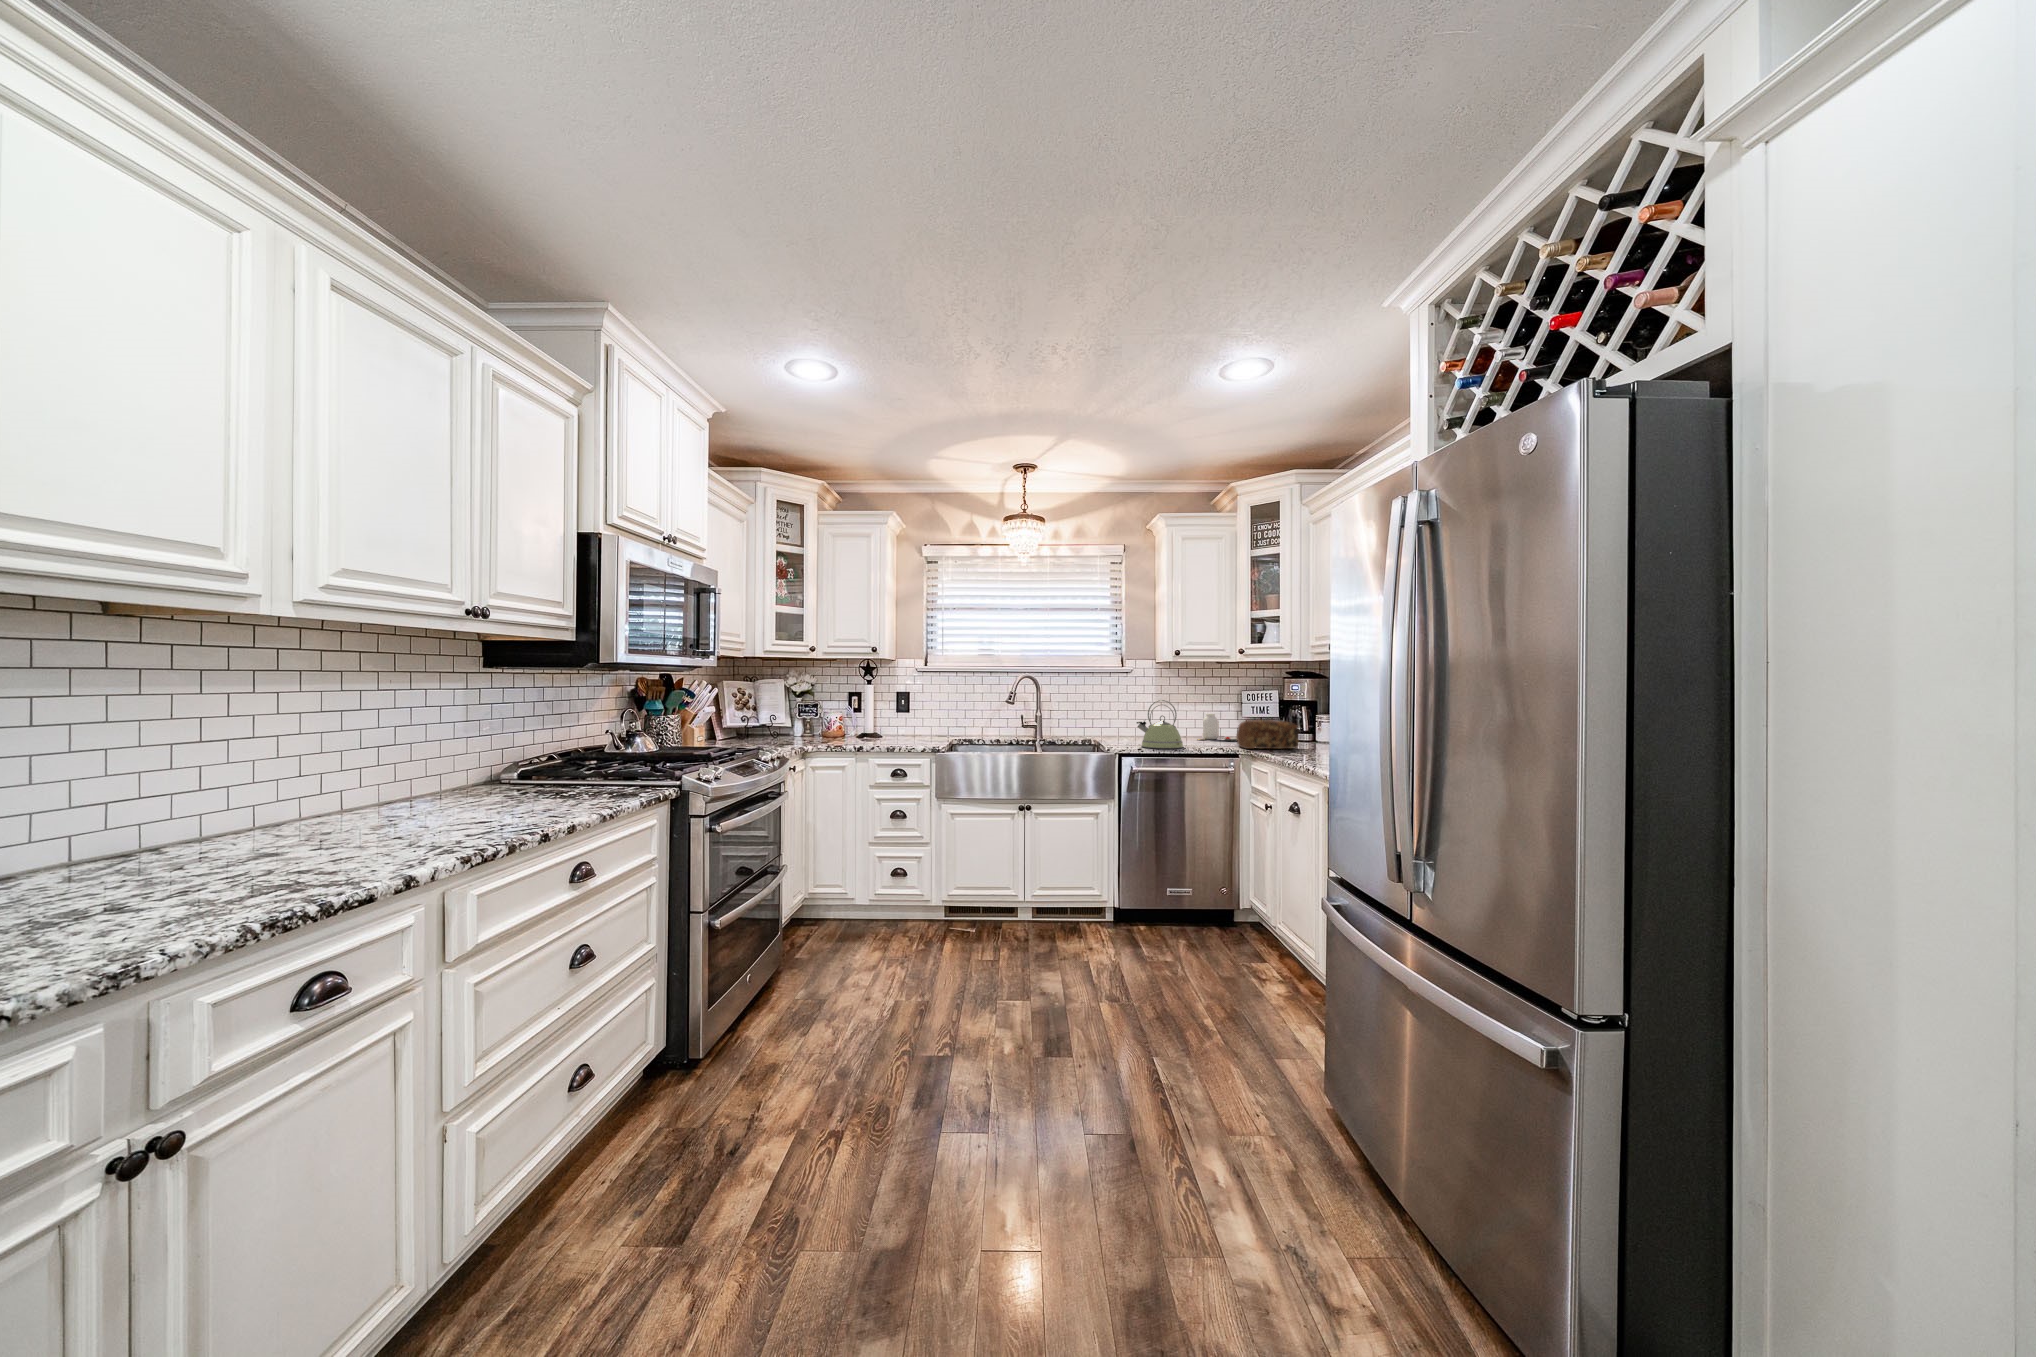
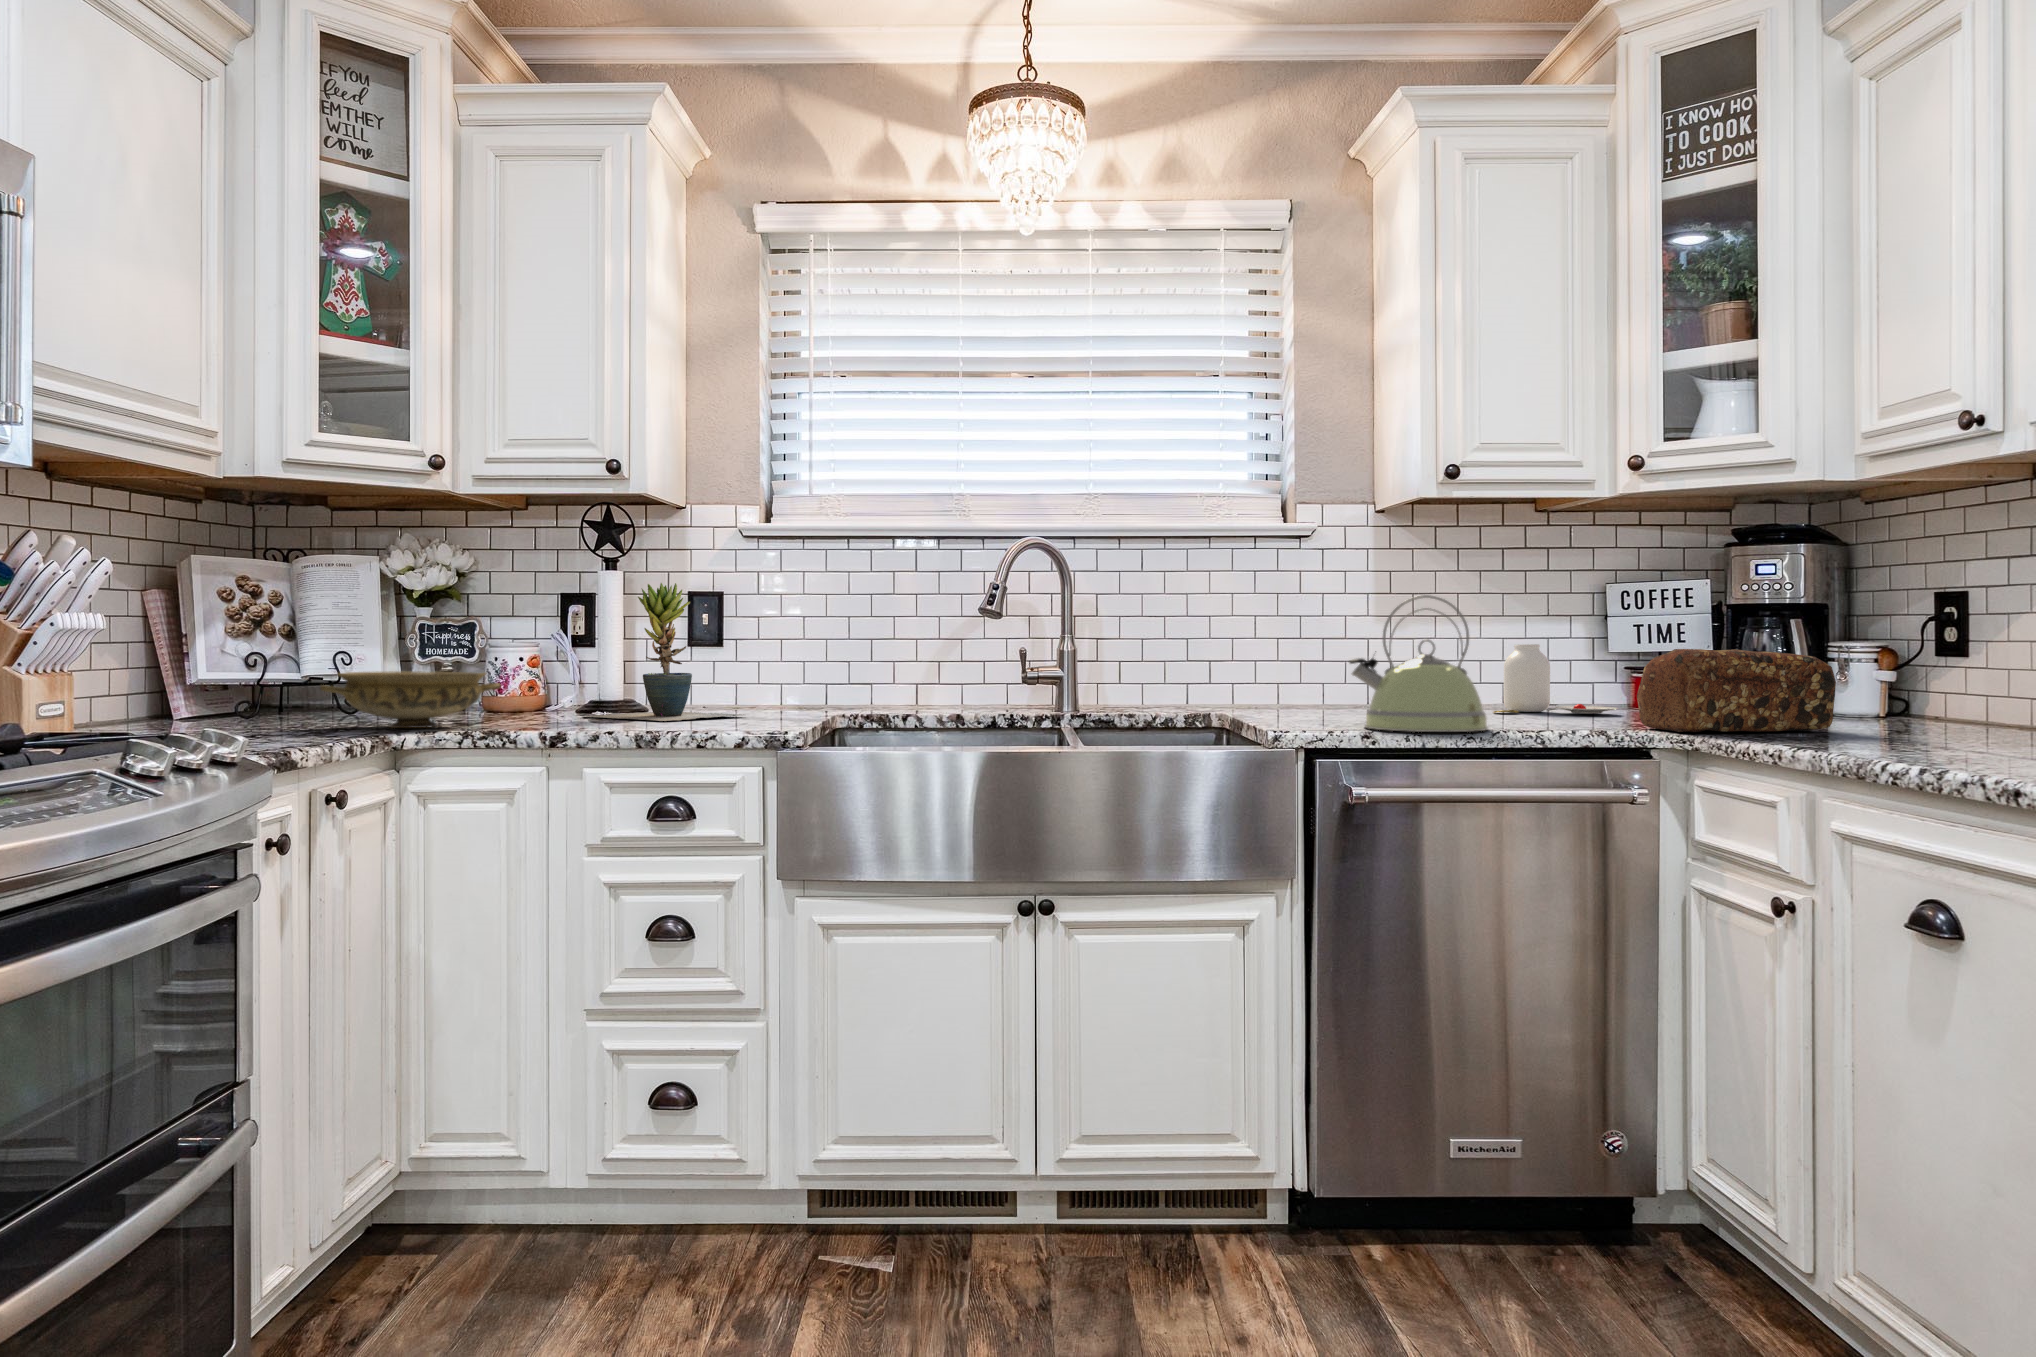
potted plant: none [860,691,921,742] -> present [586,583,744,721]
ceramic bowl: none [784,725,839,745] -> present [320,671,500,728]

